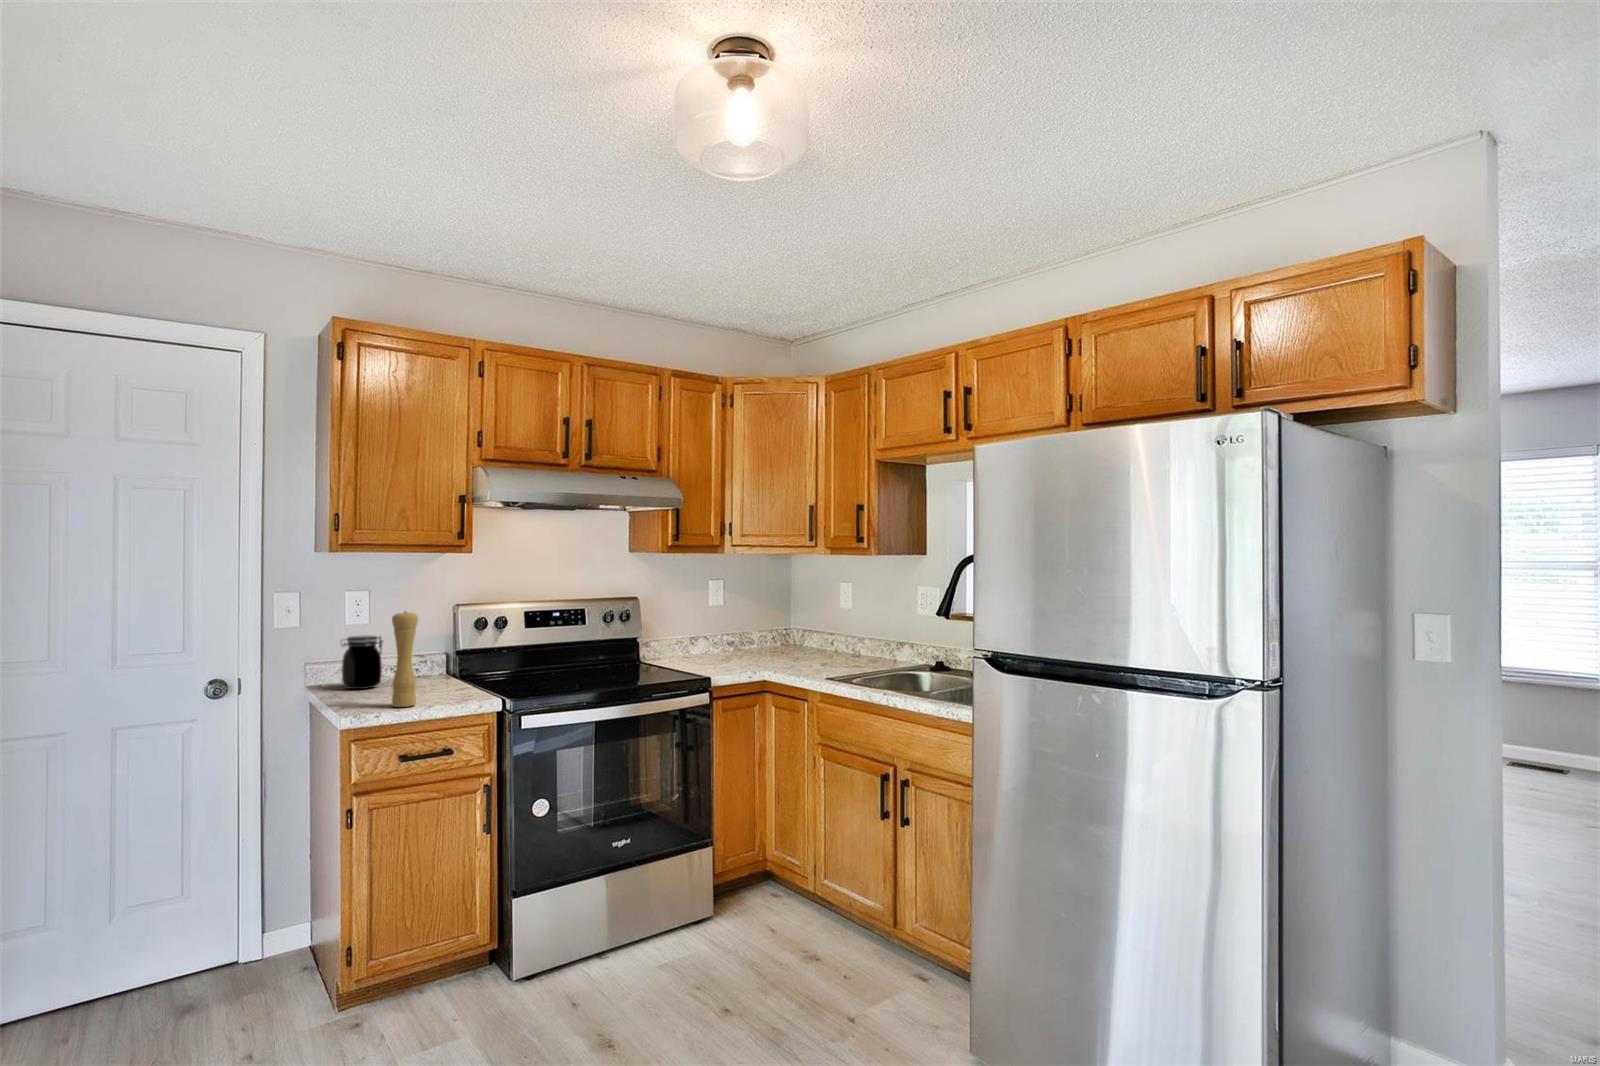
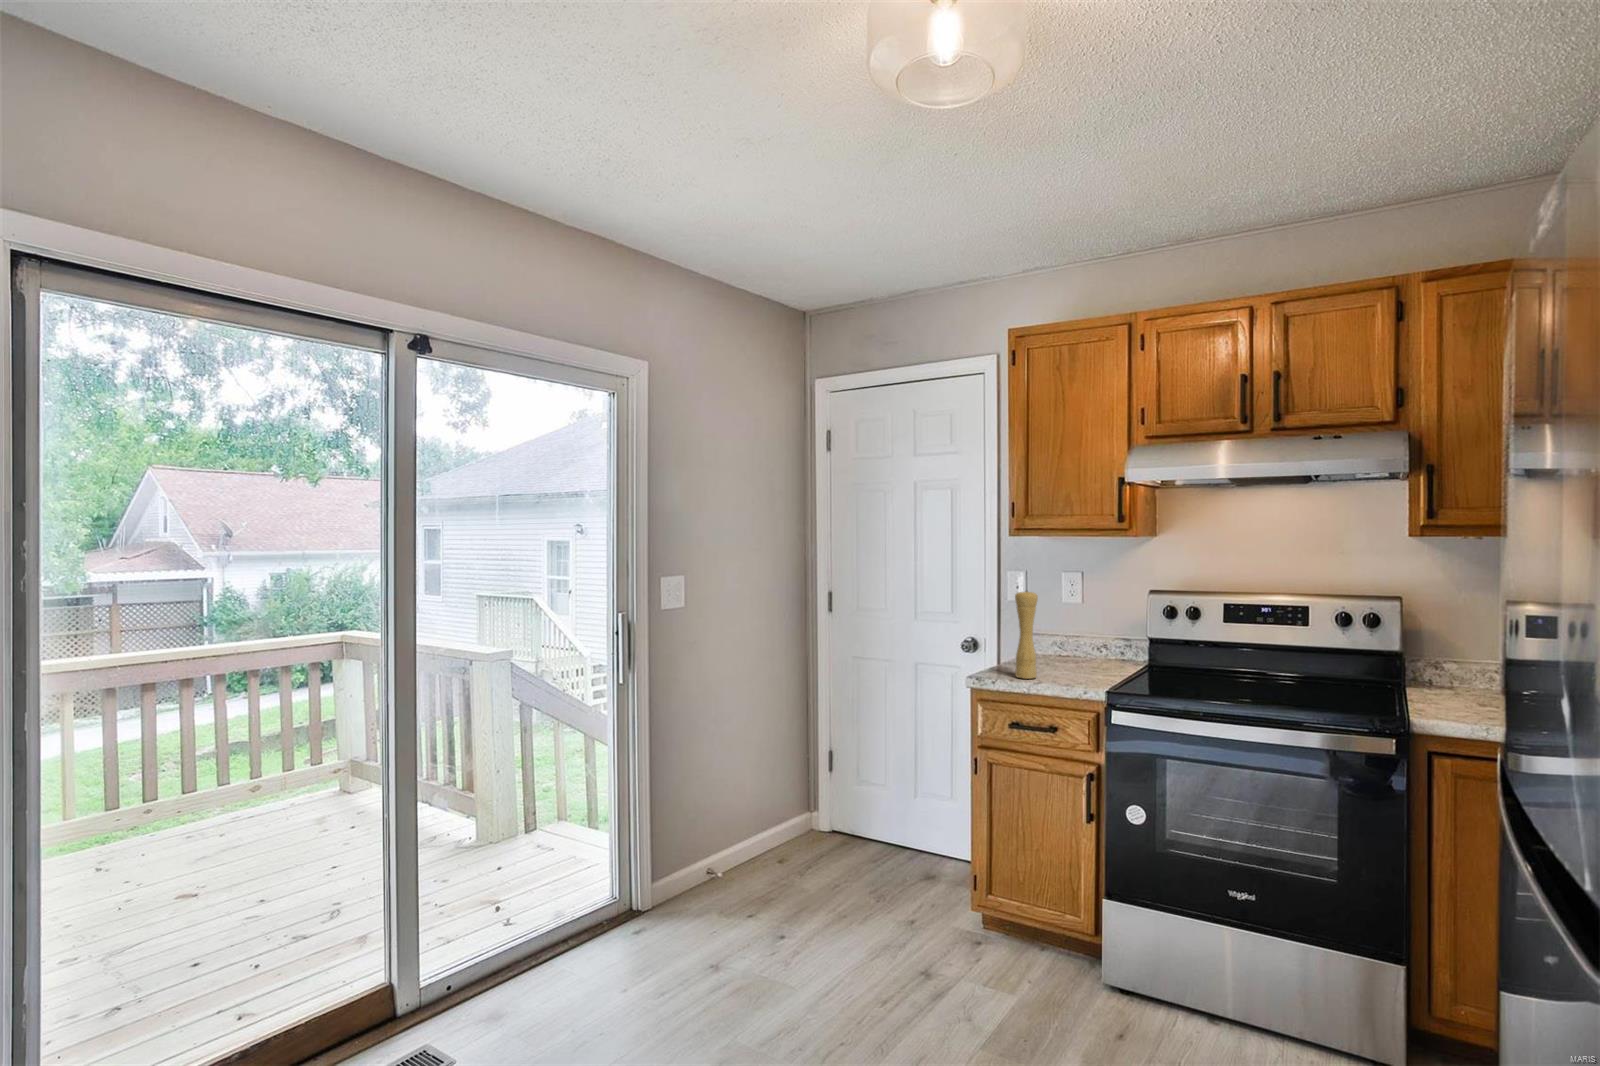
jar: present [342,636,383,689] -> none [1038,613,1072,661]

